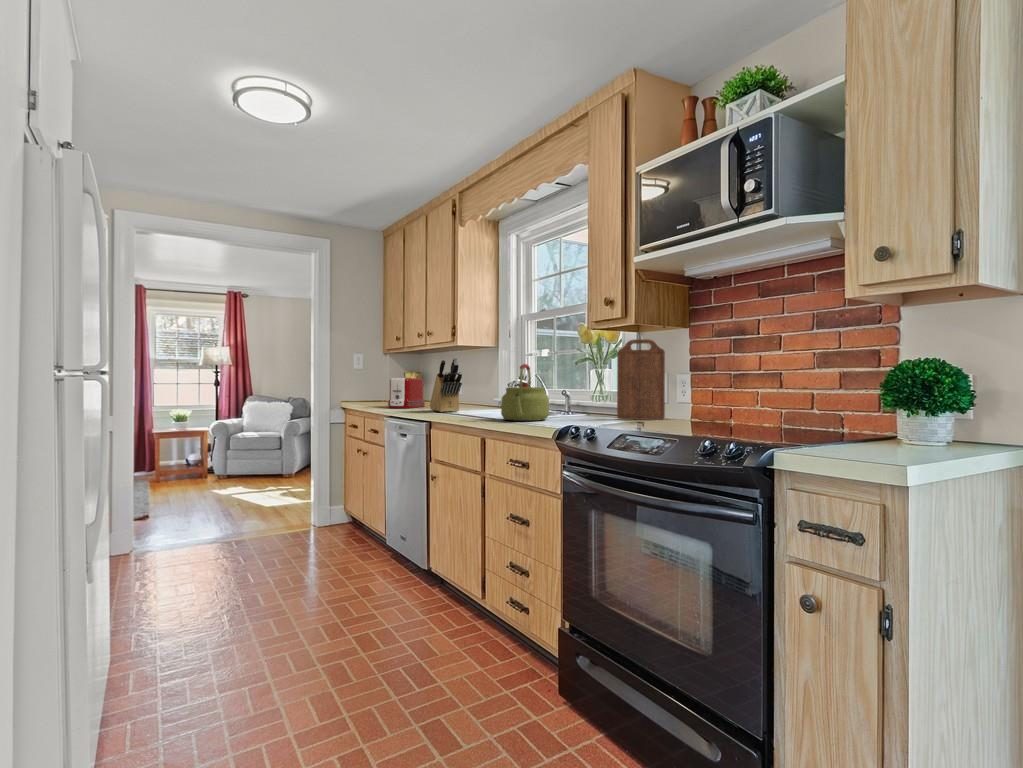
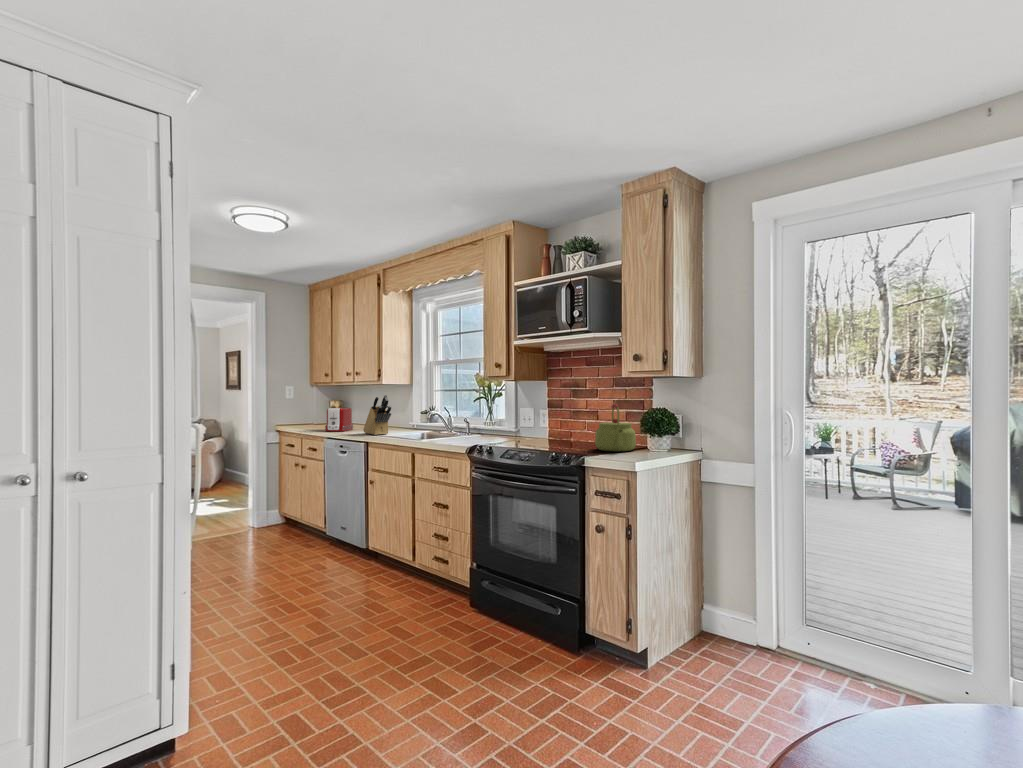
cutting board: present [617,339,665,419] -> none [503,387,533,438]
kettle: present [501,364,549,421] -> present [595,404,636,451]

